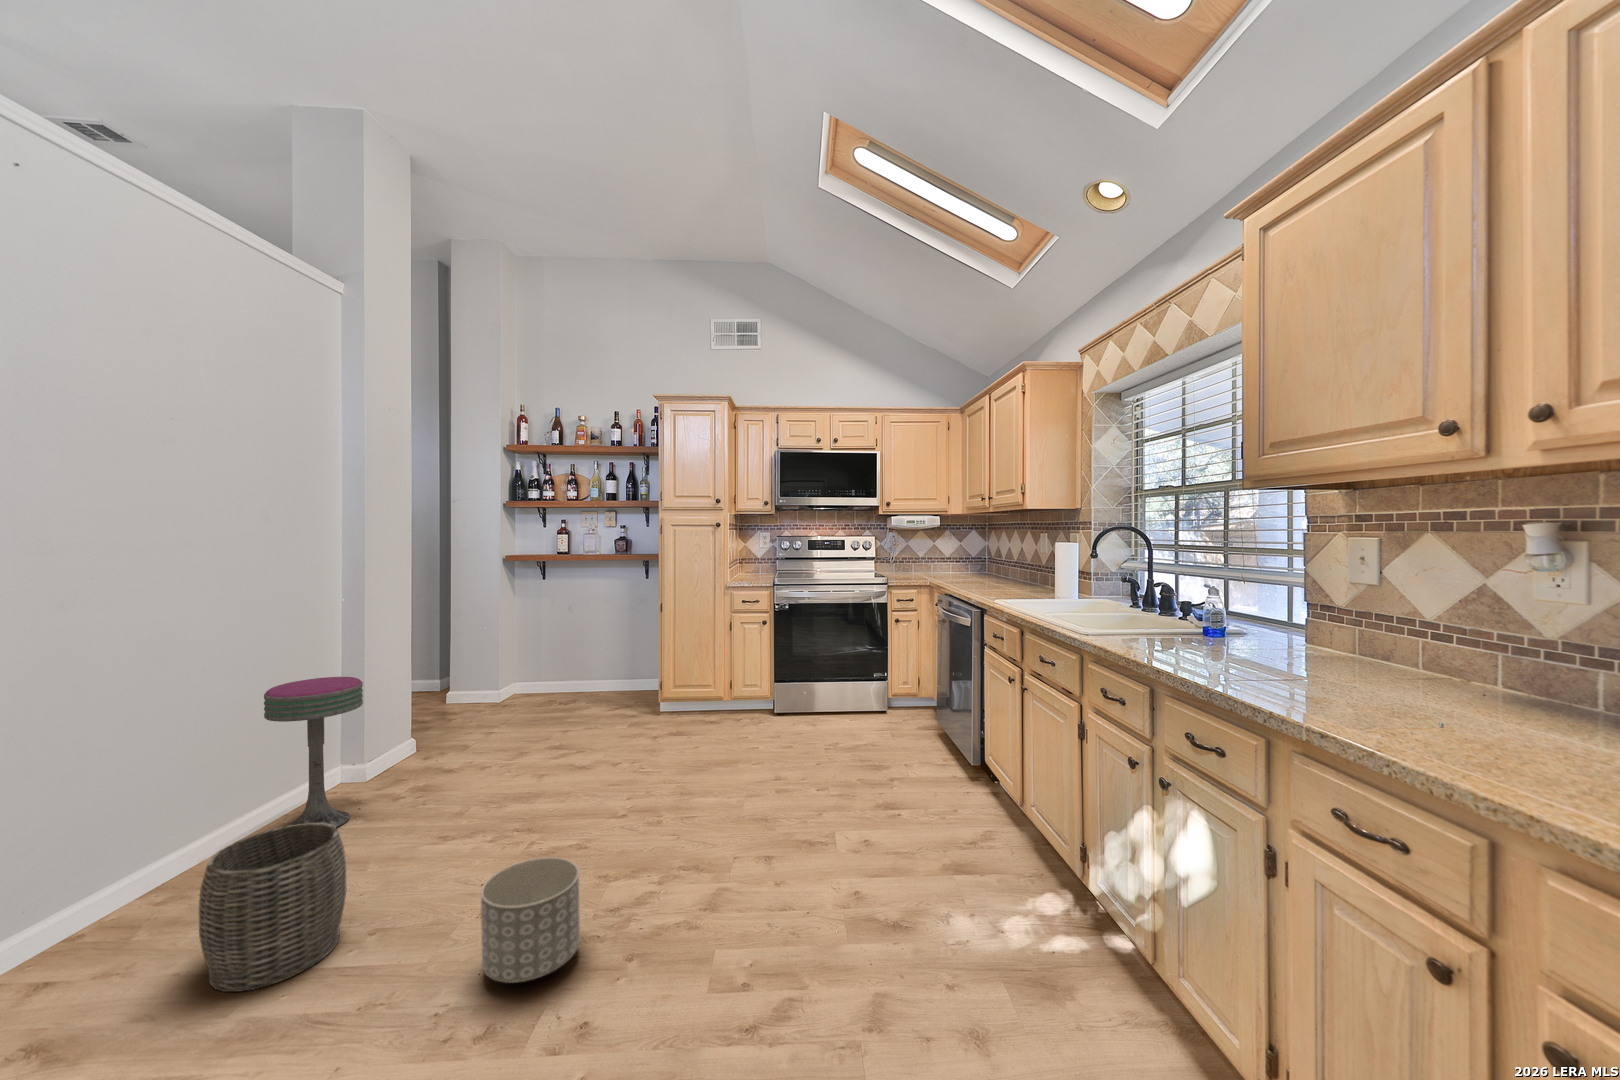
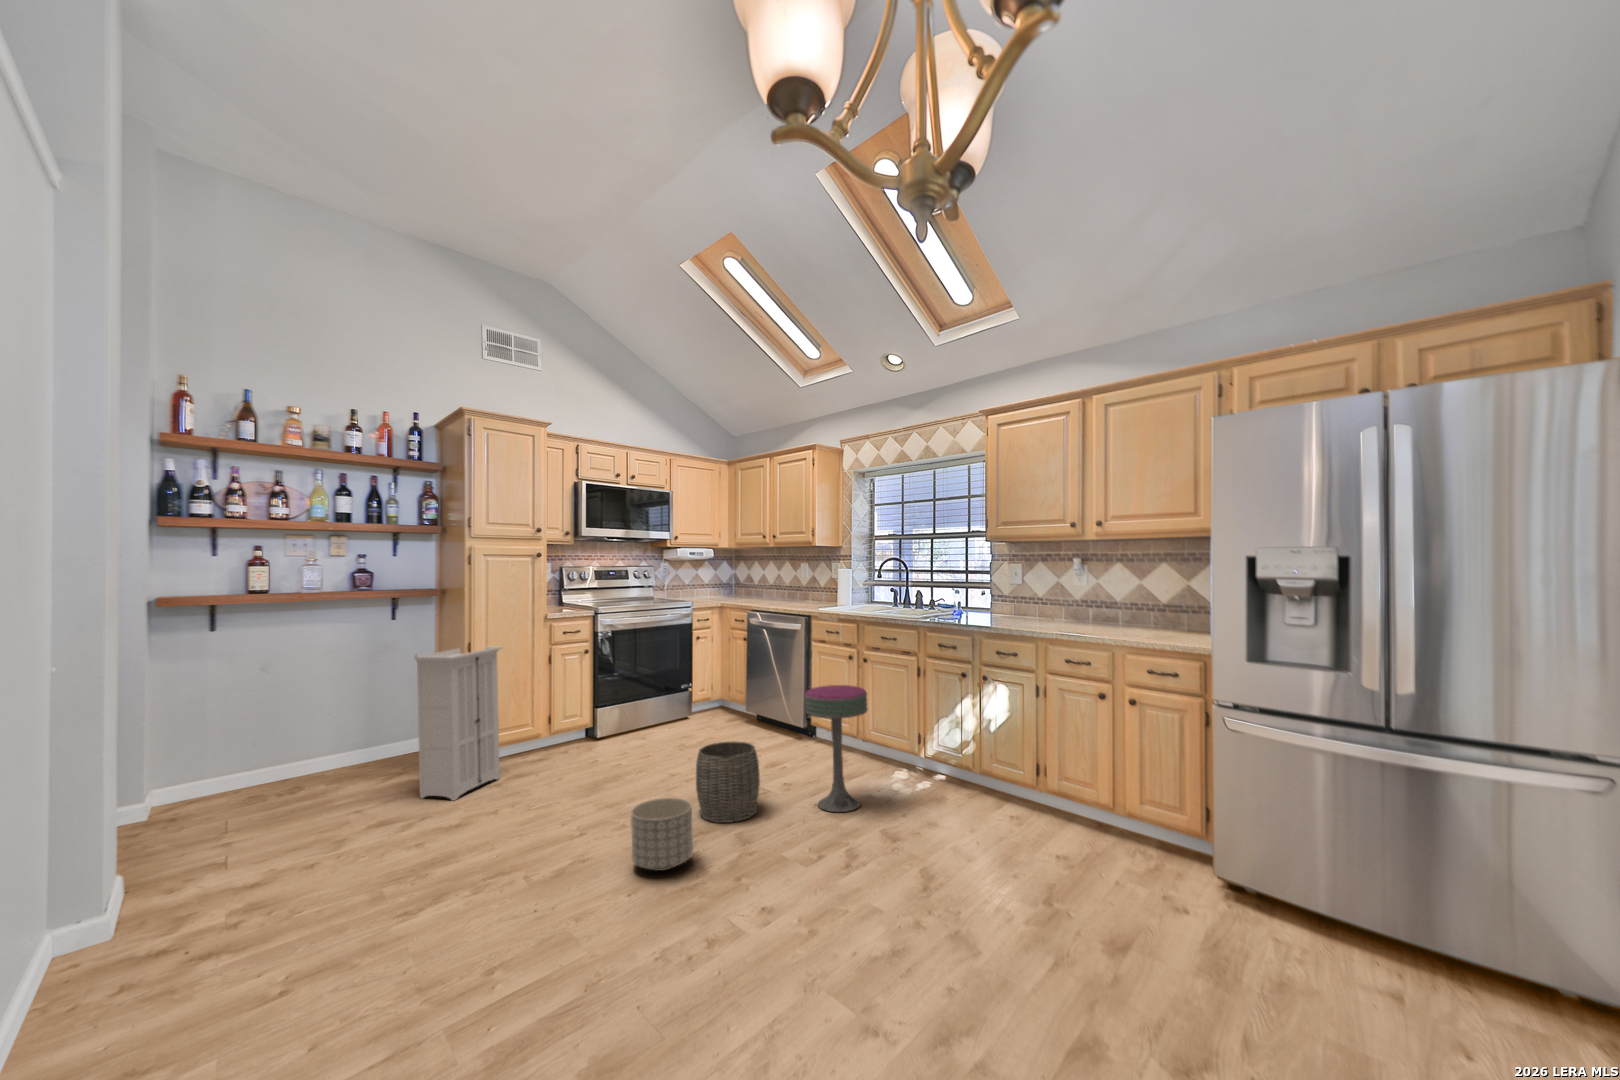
storage cabinet: none [529,604,621,768] -> present [414,647,502,801]
bar stool: present [264,677,363,827] -> present [805,685,868,812]
woven basket: present [199,823,347,992] -> present [696,741,760,823]

